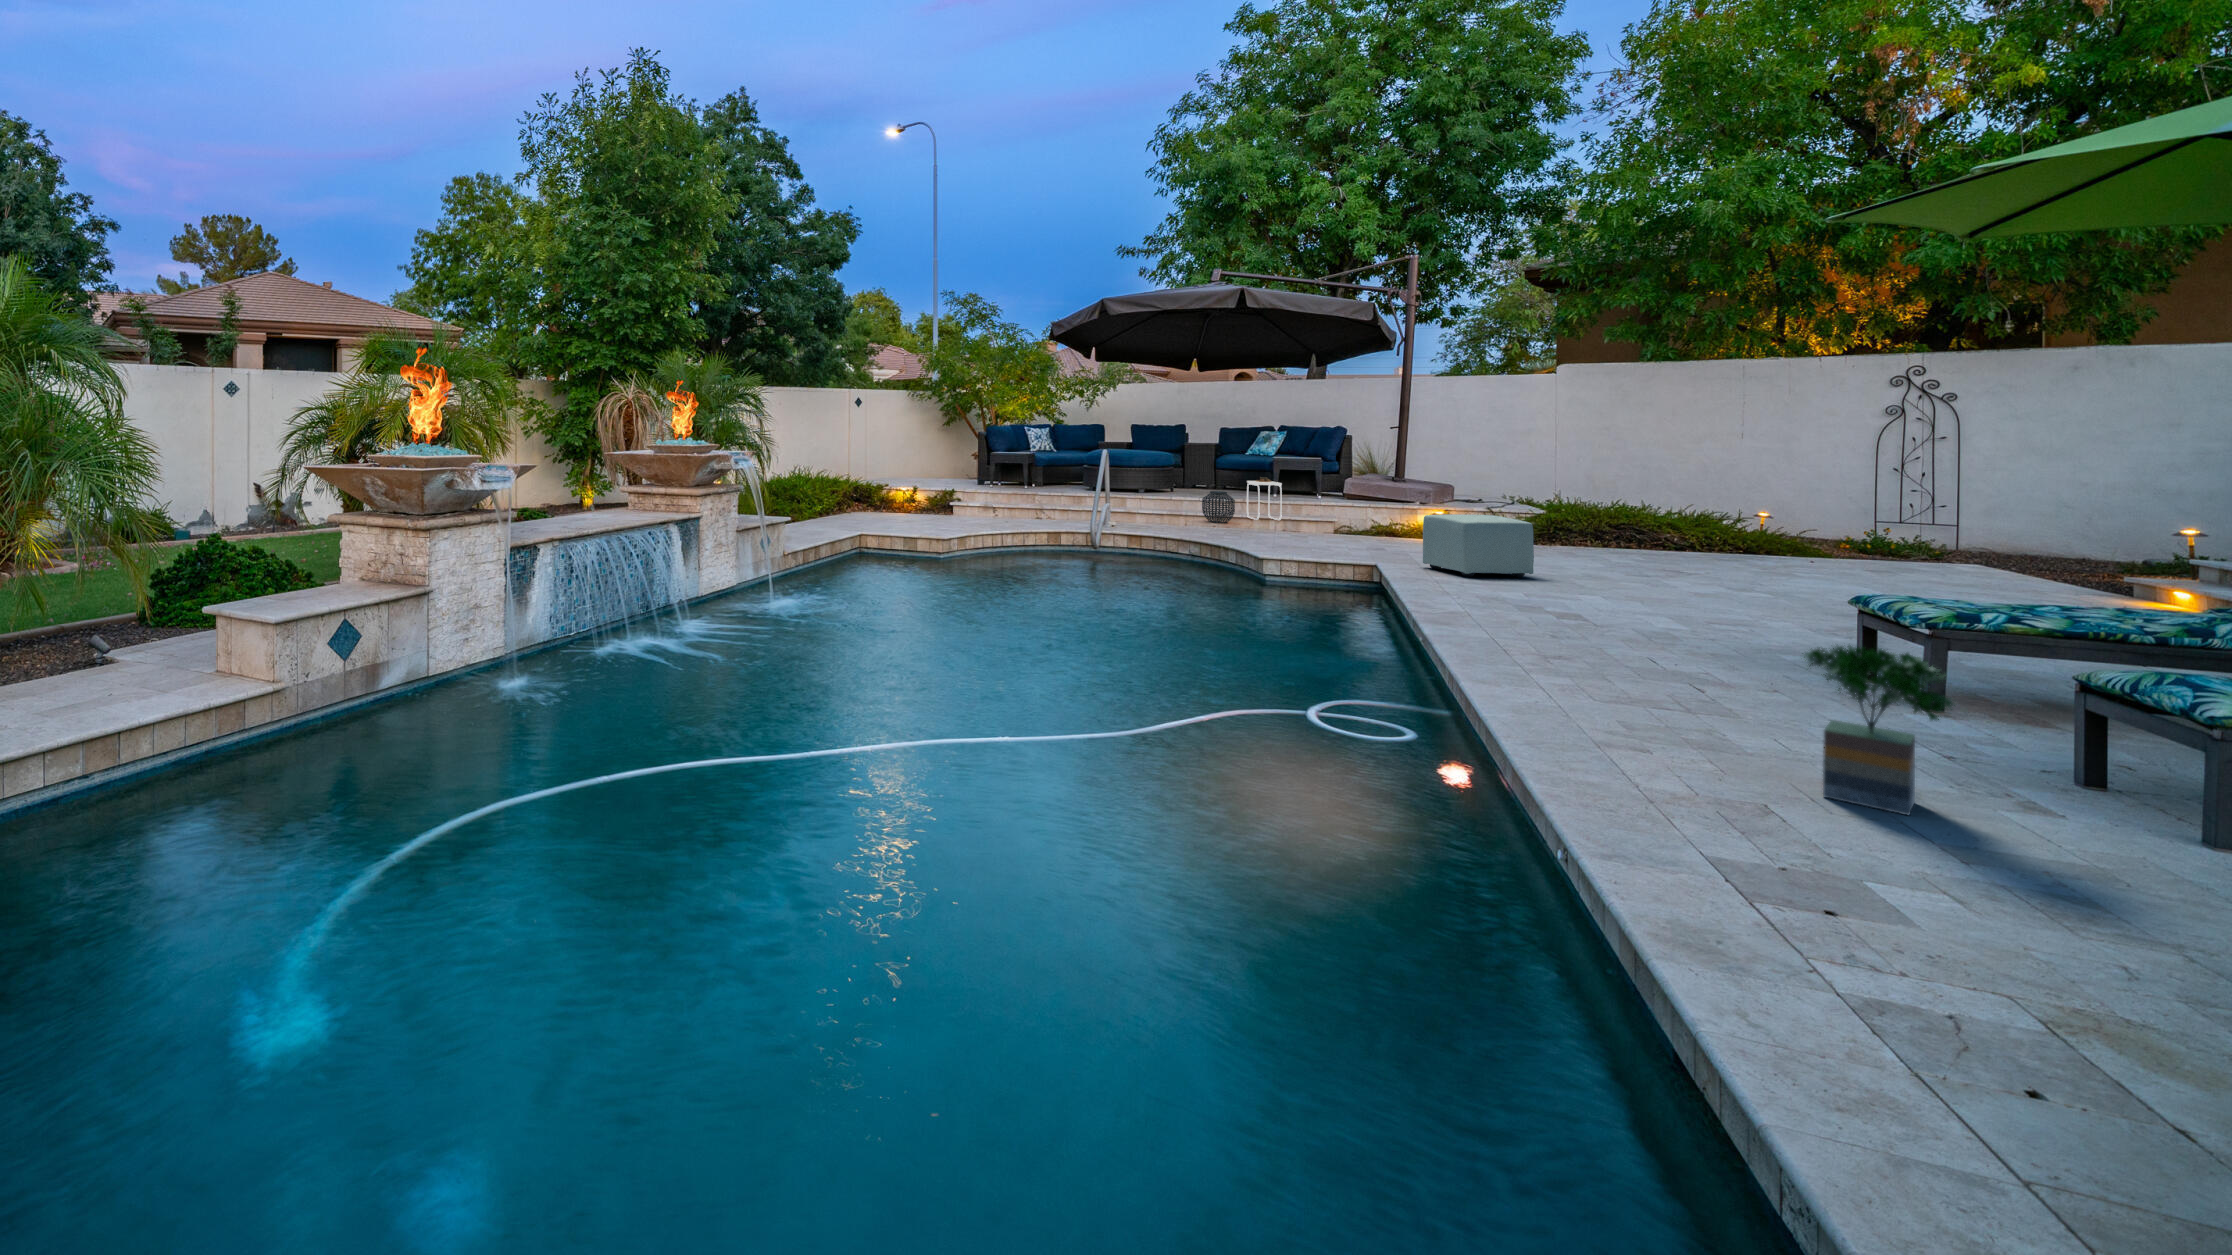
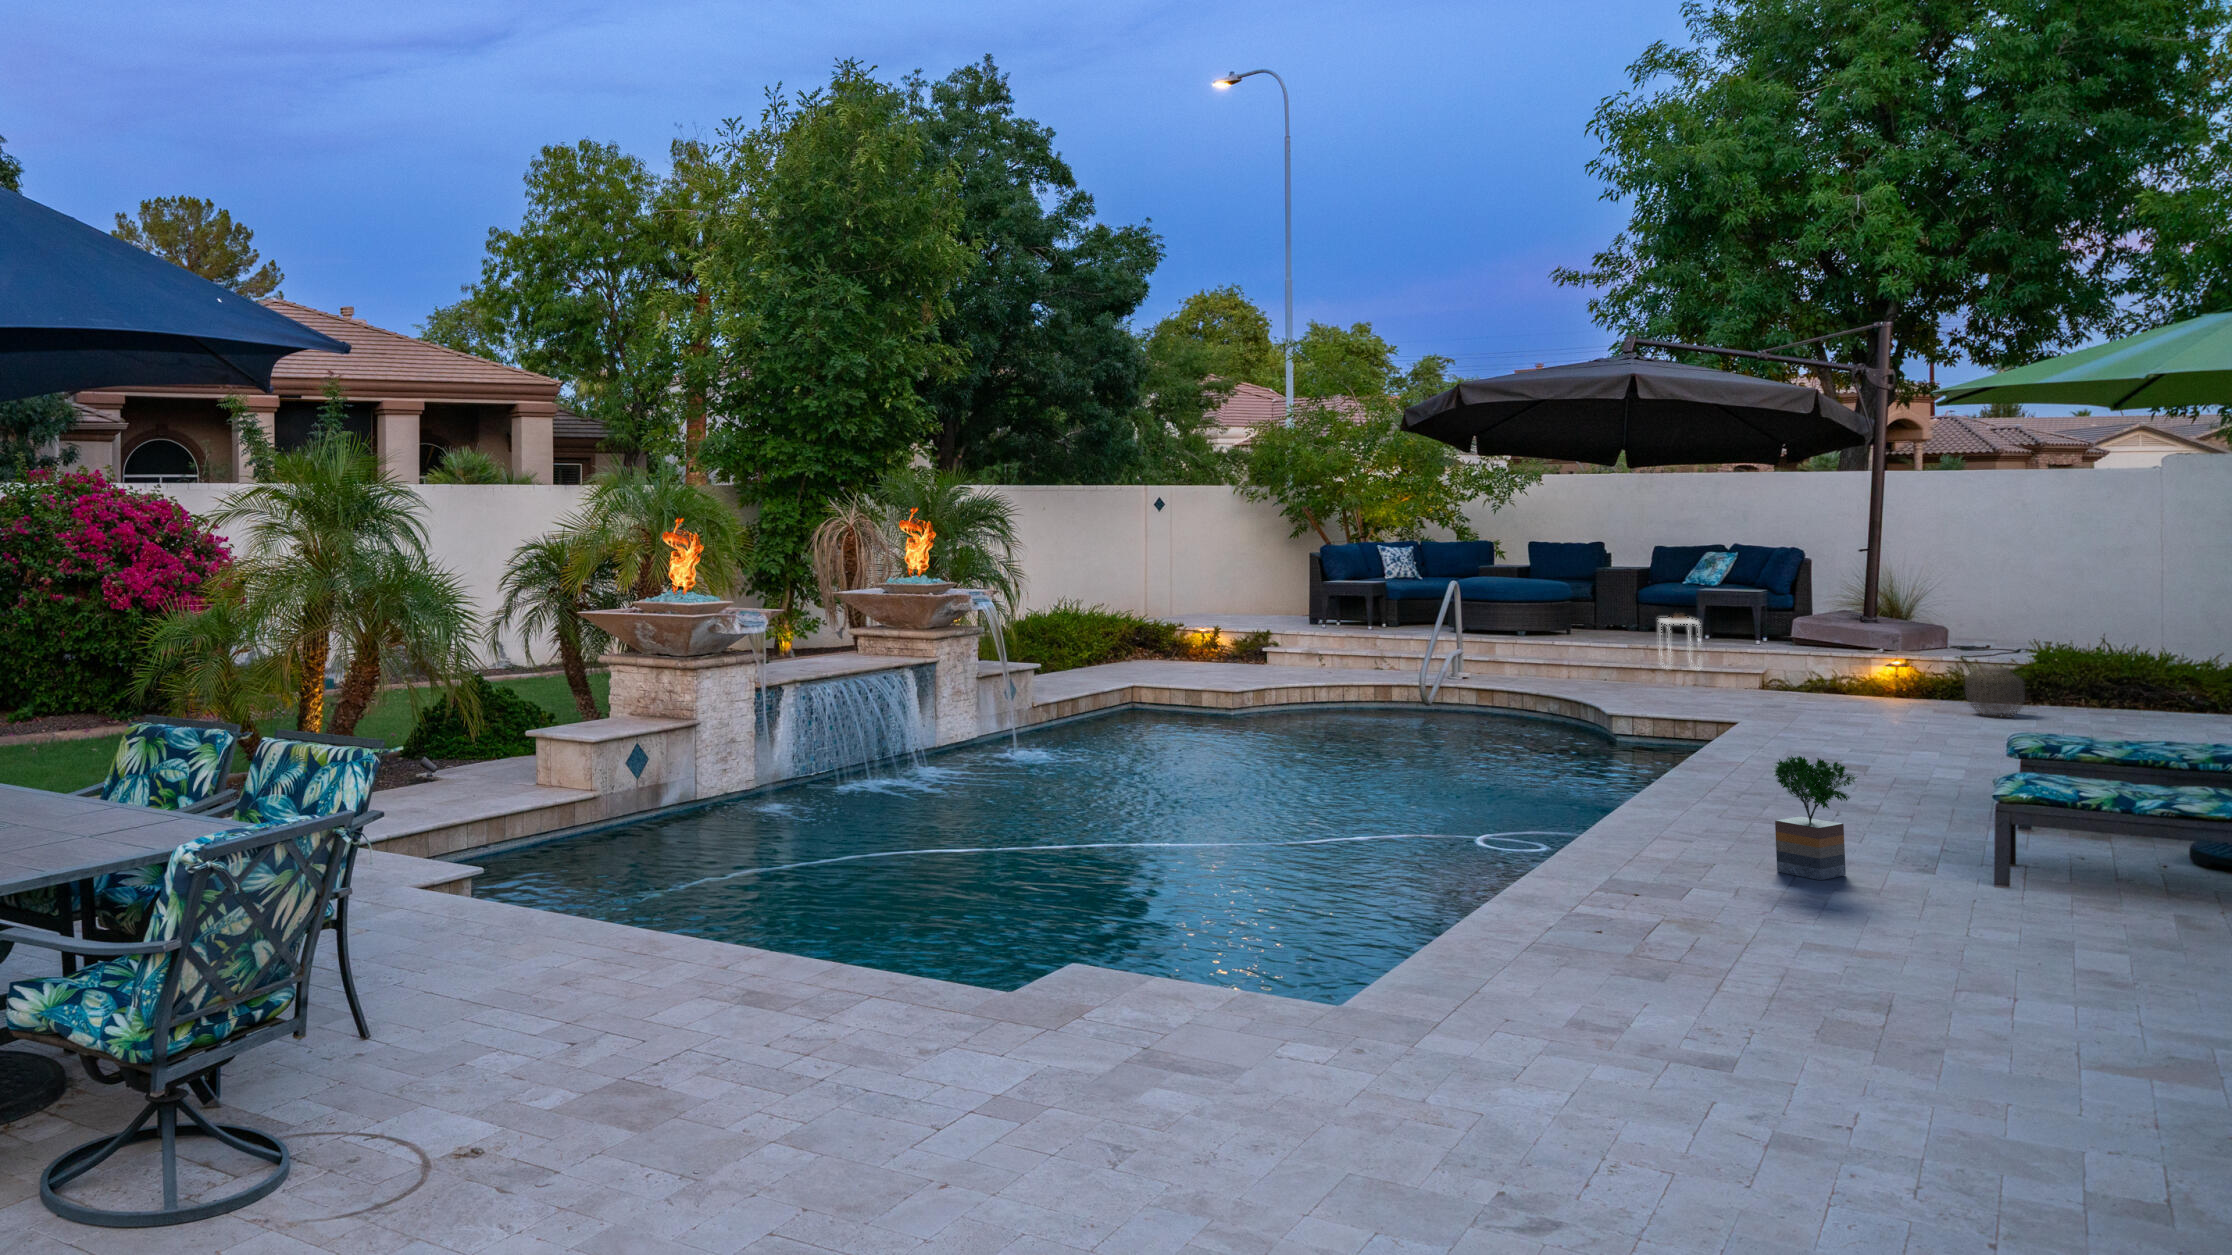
woven basket: present [1202,491,1235,523] -> present [1965,666,2025,718]
ottoman: present [1423,514,1534,577] -> none [1783,662,1900,734]

